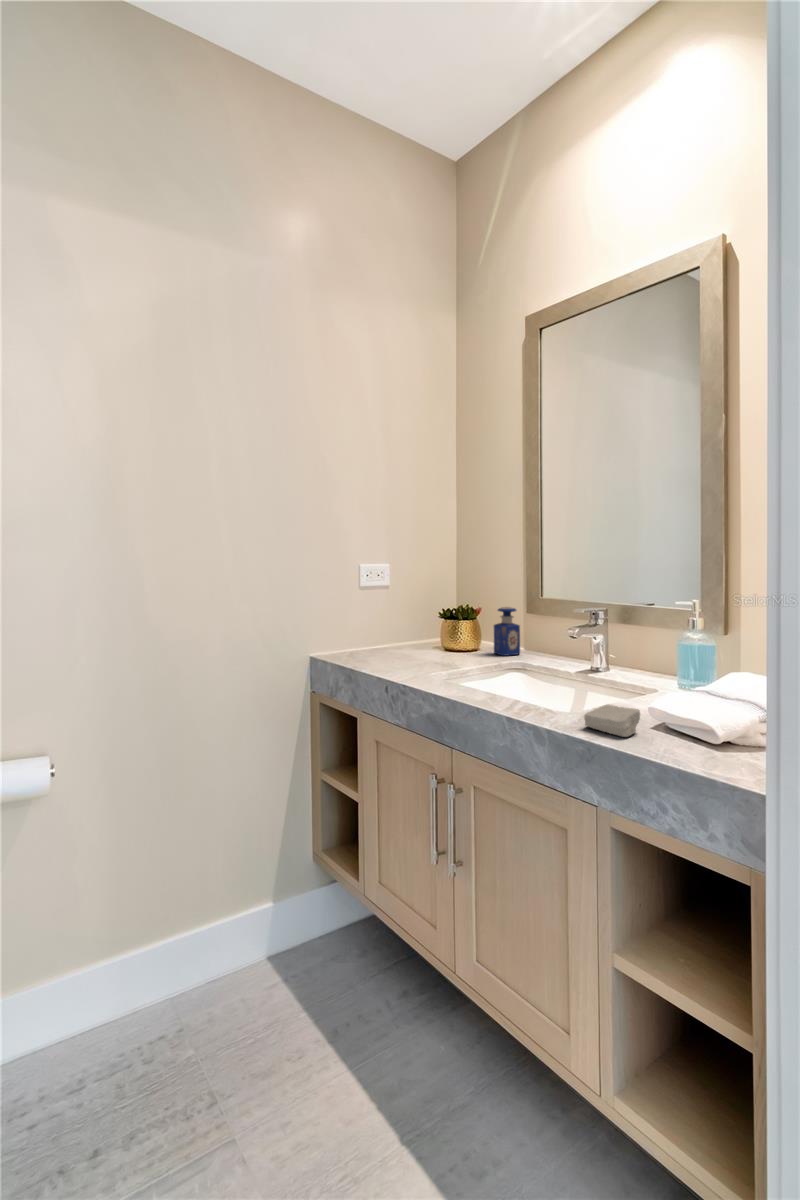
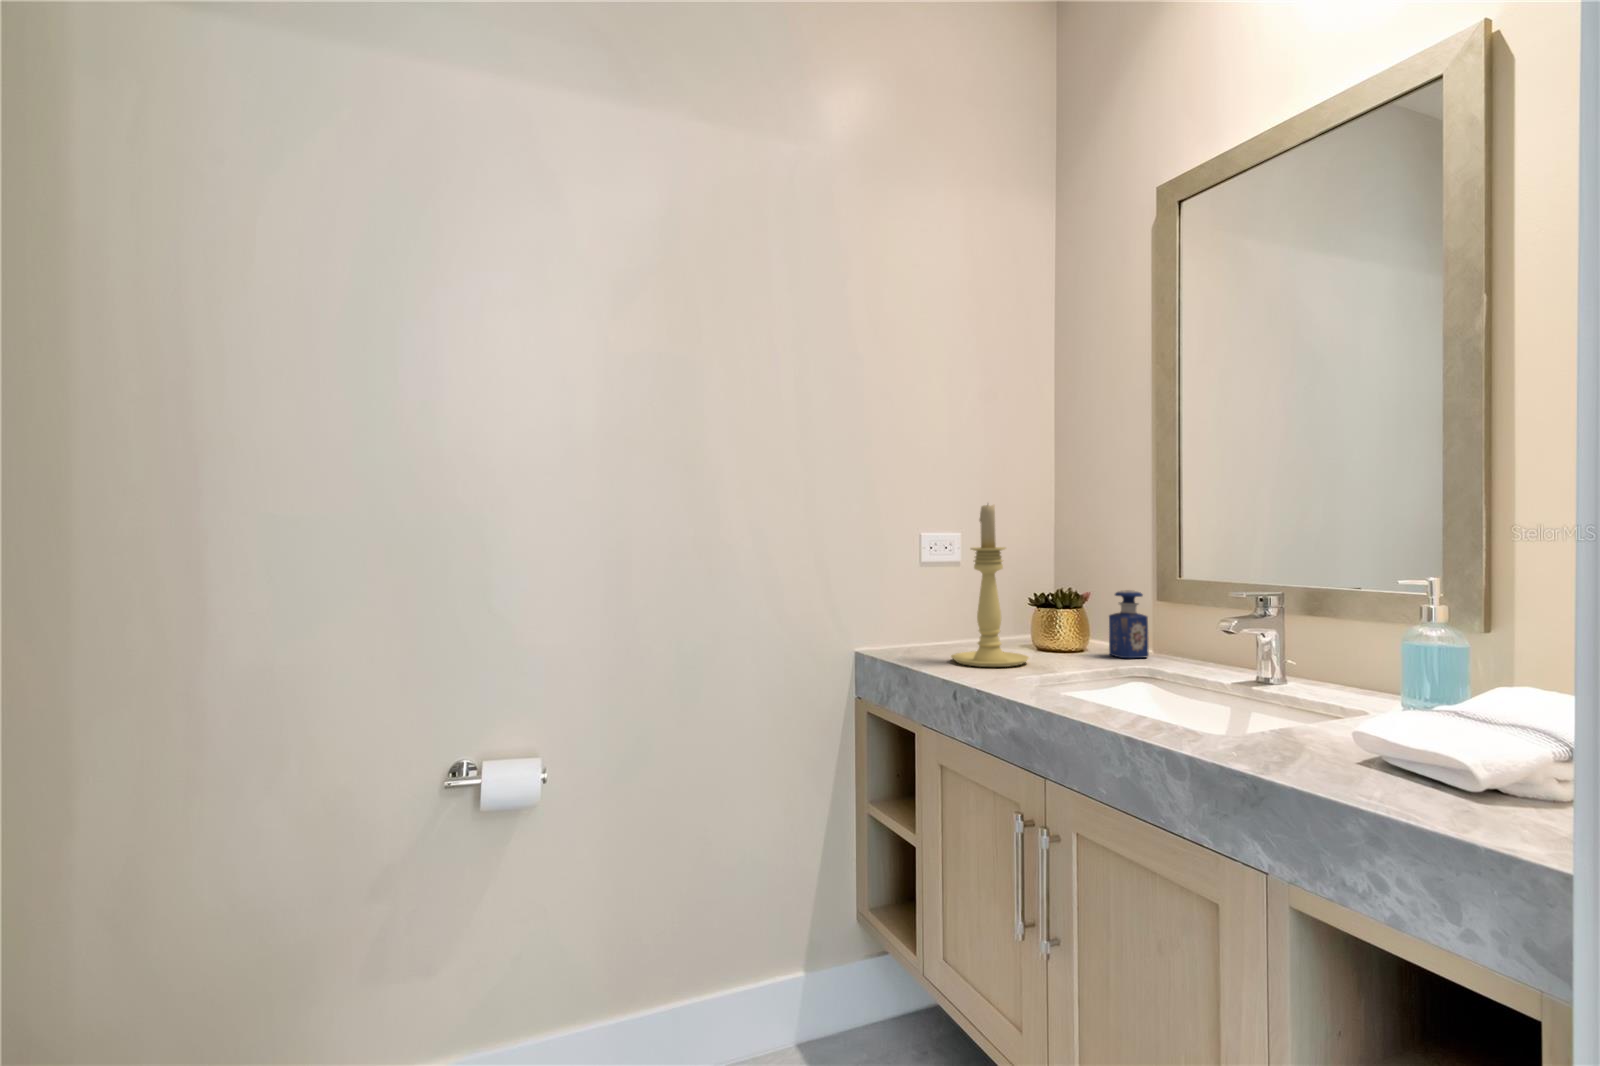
candle holder: none [383,545,439,667] -> present [951,505,1029,667]
soap bar: present [584,705,640,737] -> none [1247,723,1340,773]

